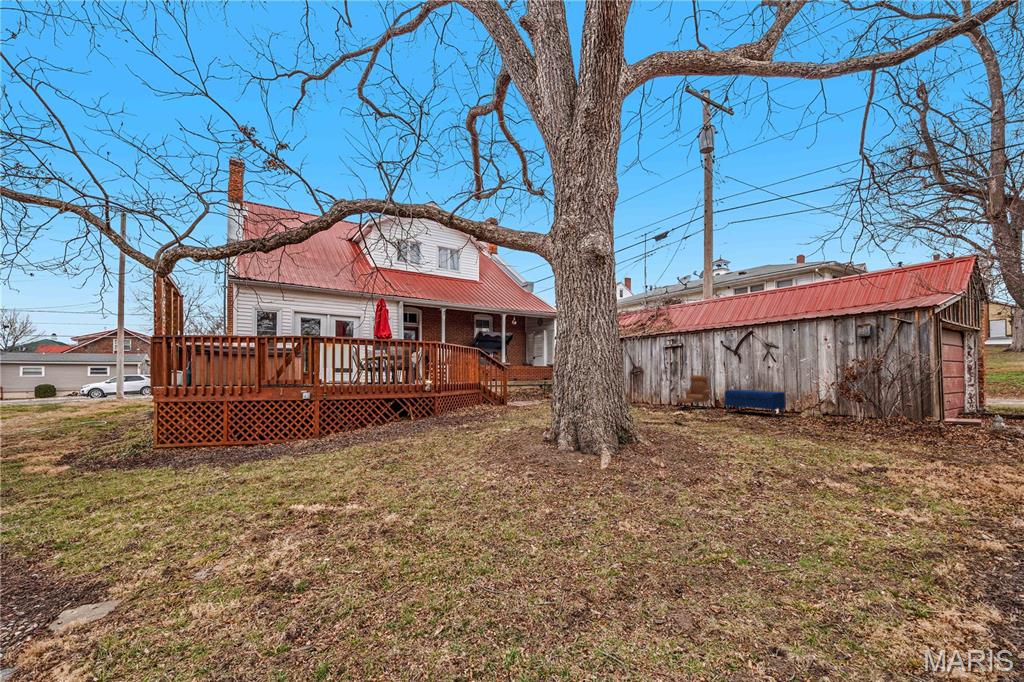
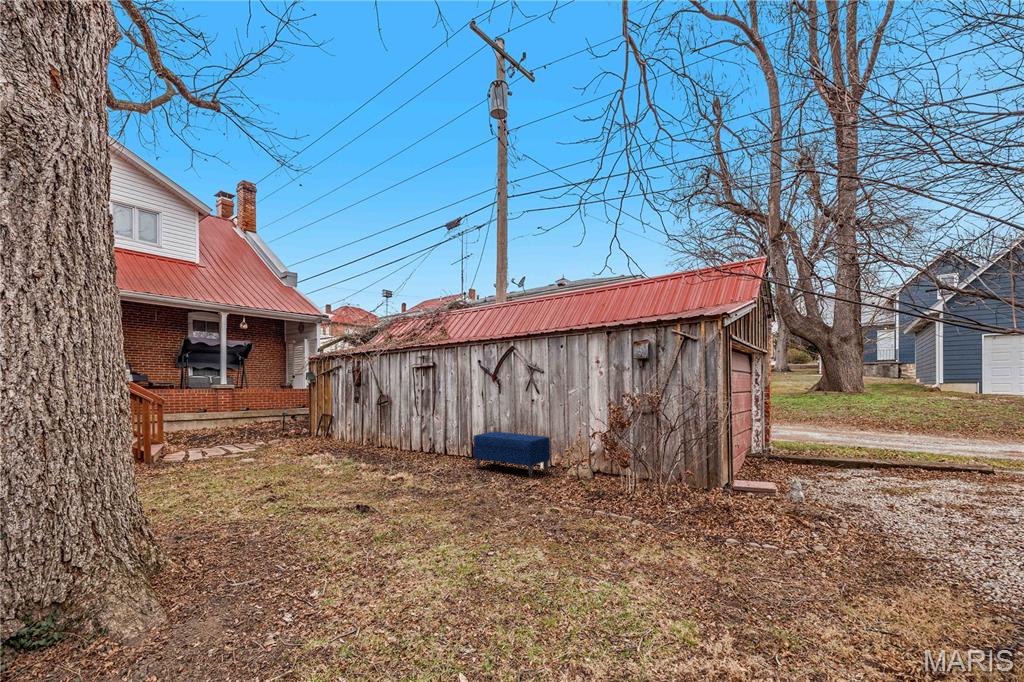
lounge chair: present [676,375,711,410] -> none [410,410,465,467]

